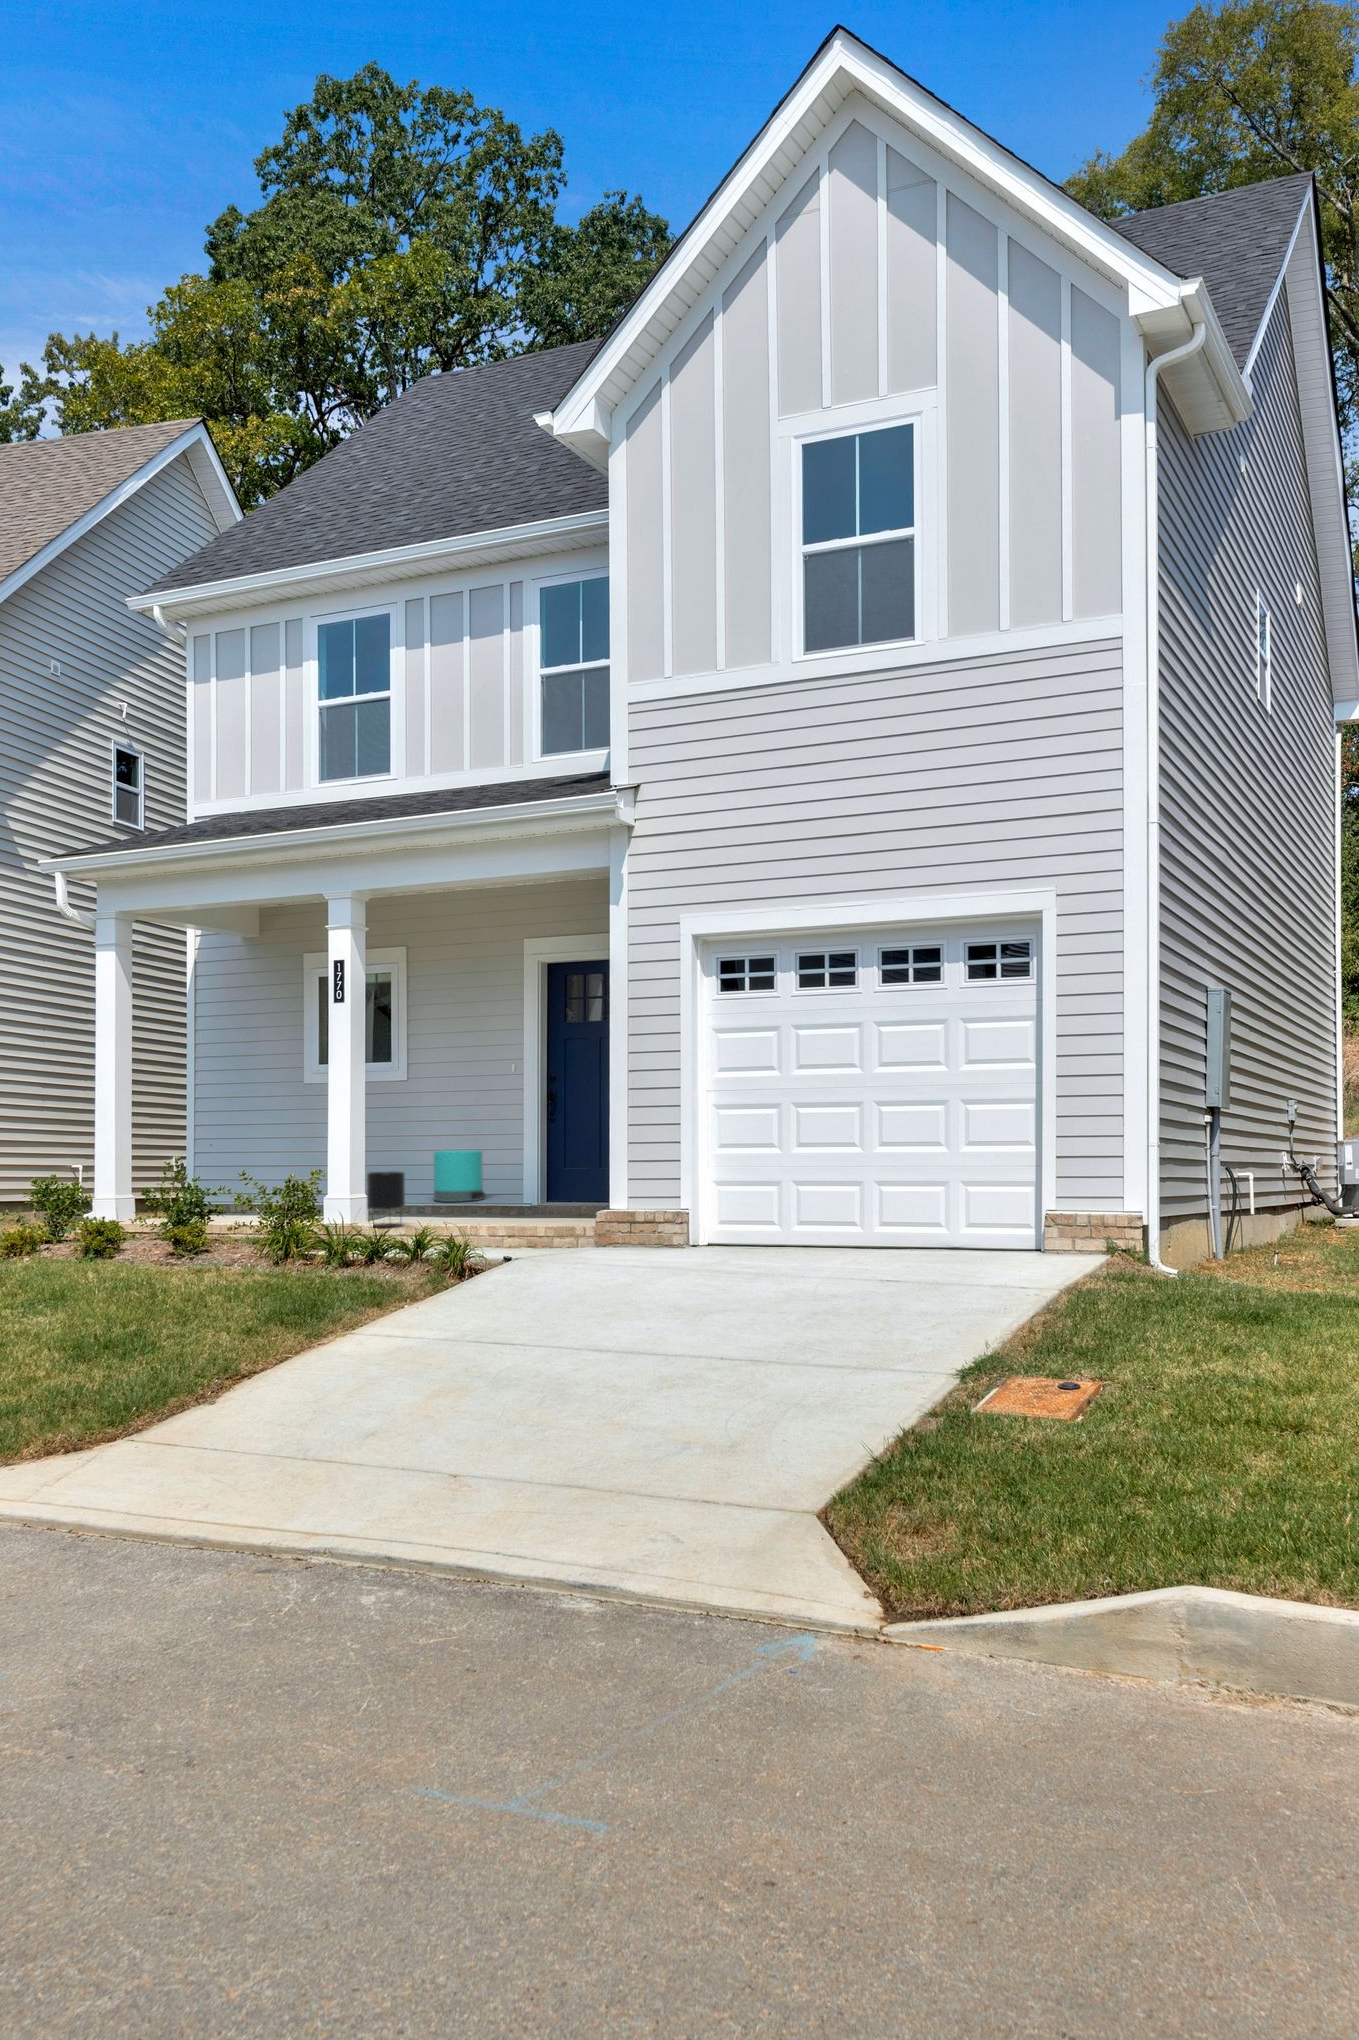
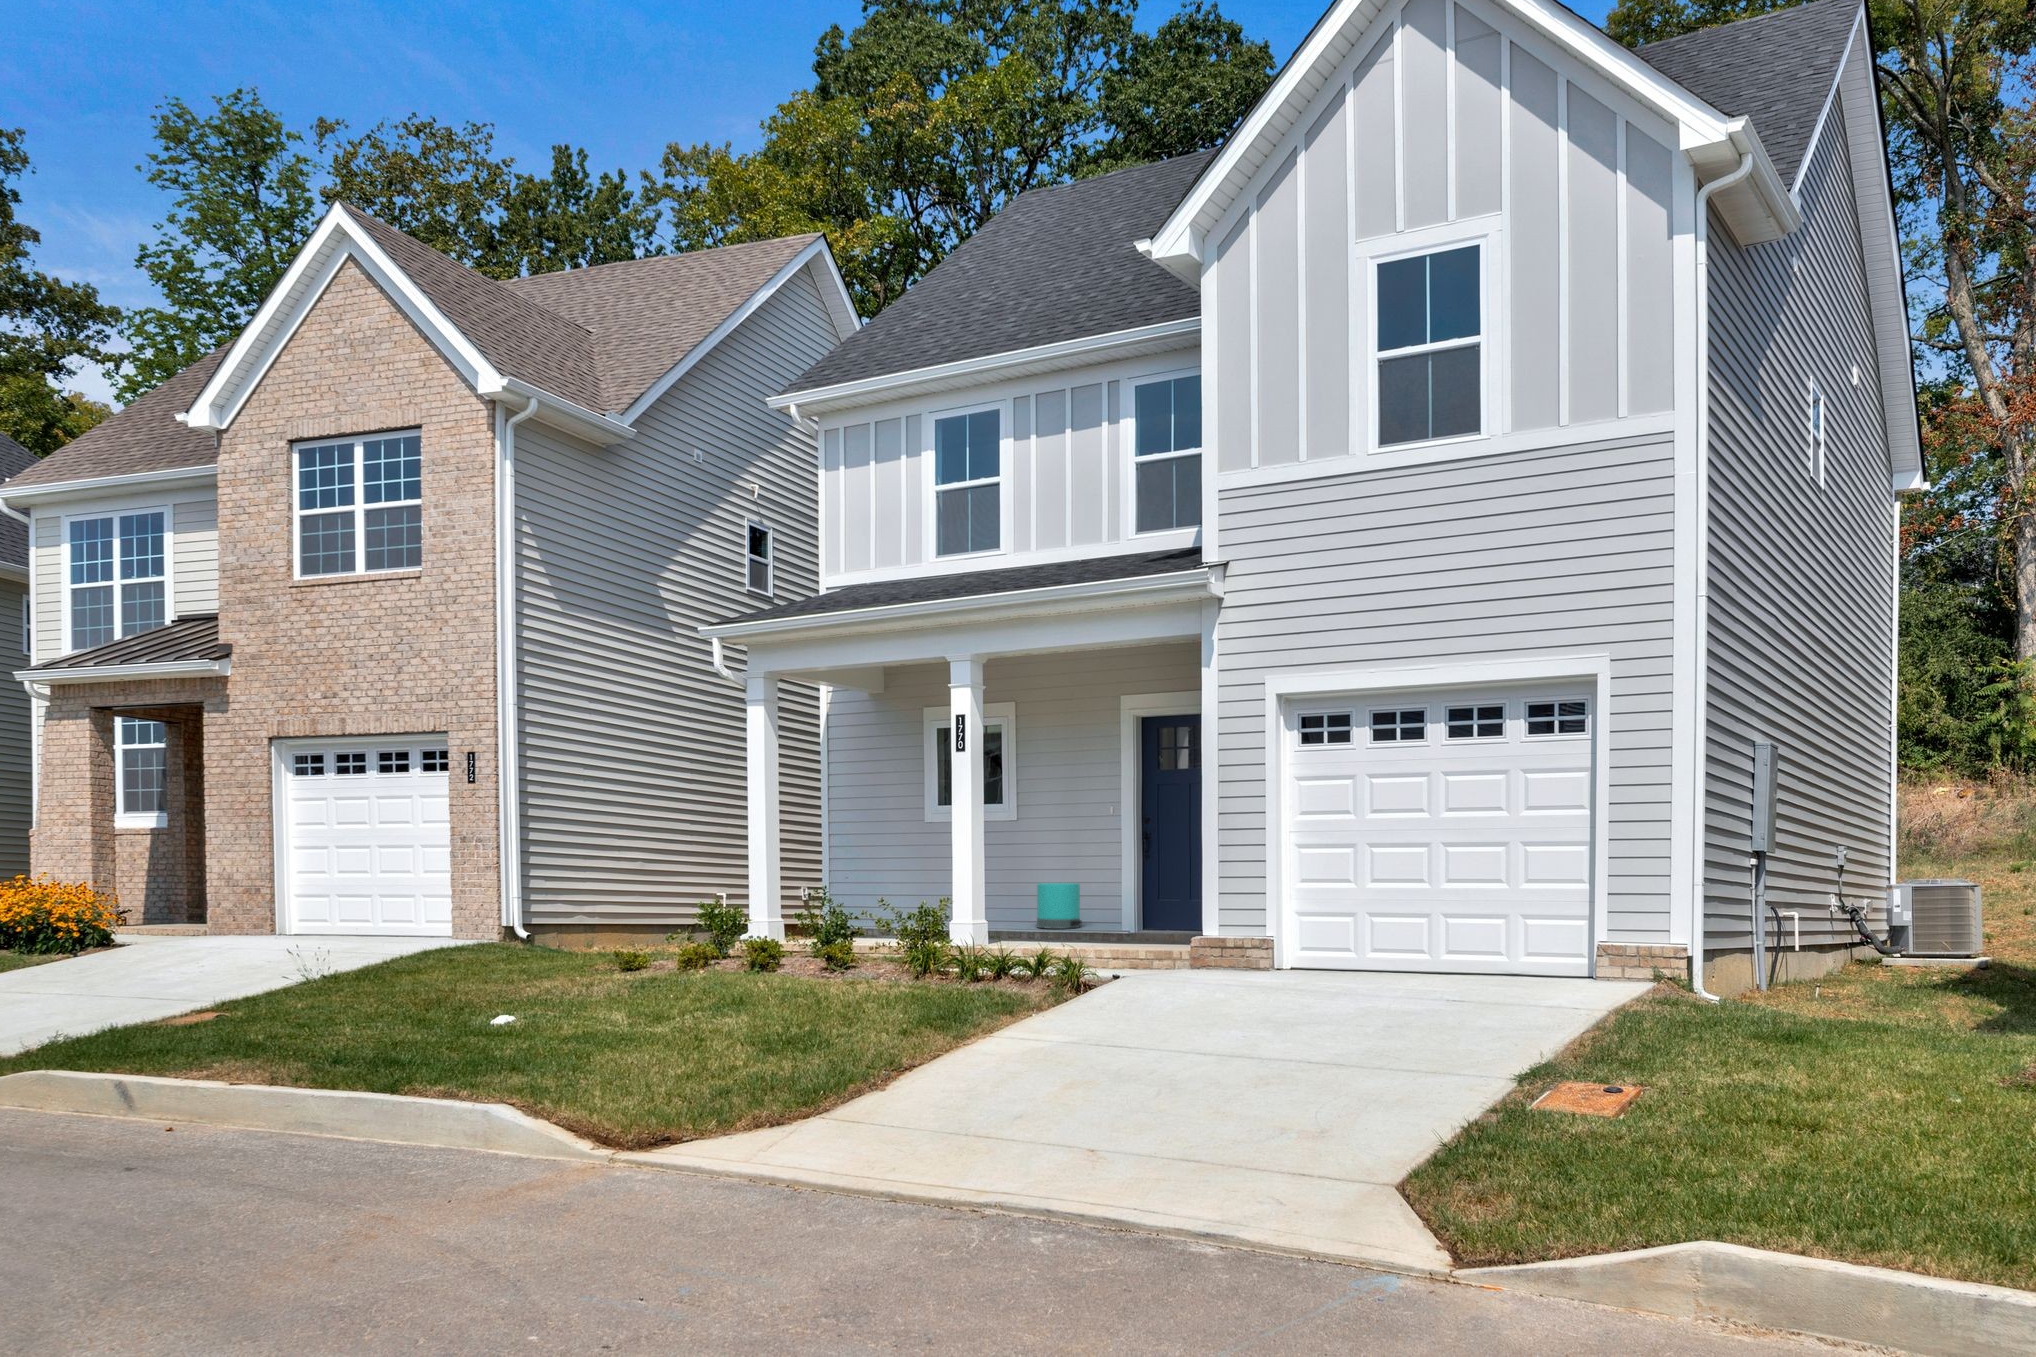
planter: present [367,1172,405,1210] -> none [983,900,1017,950]

